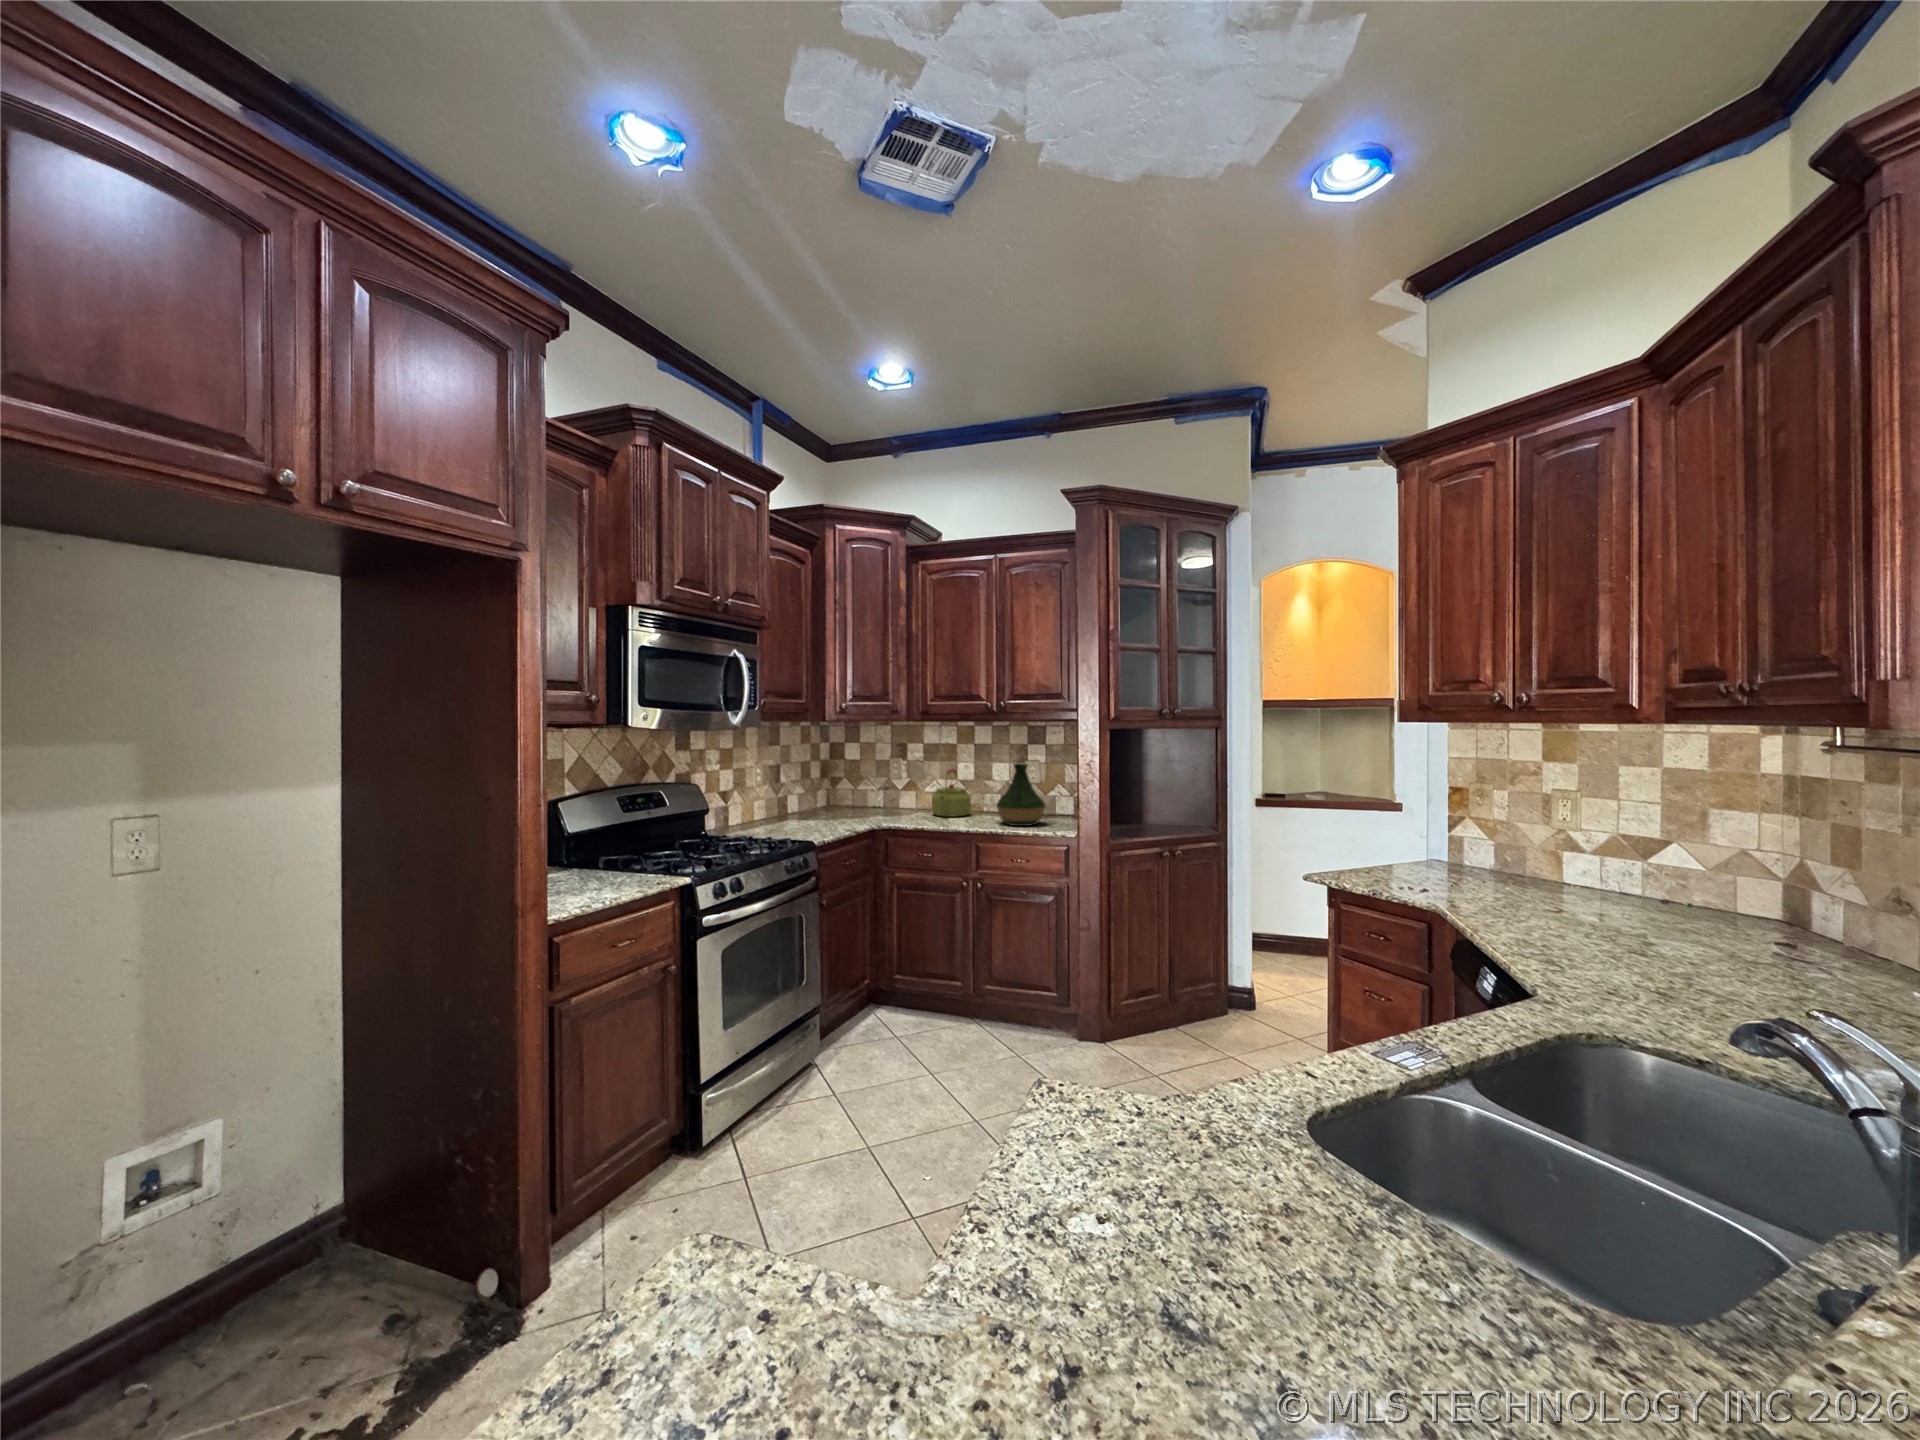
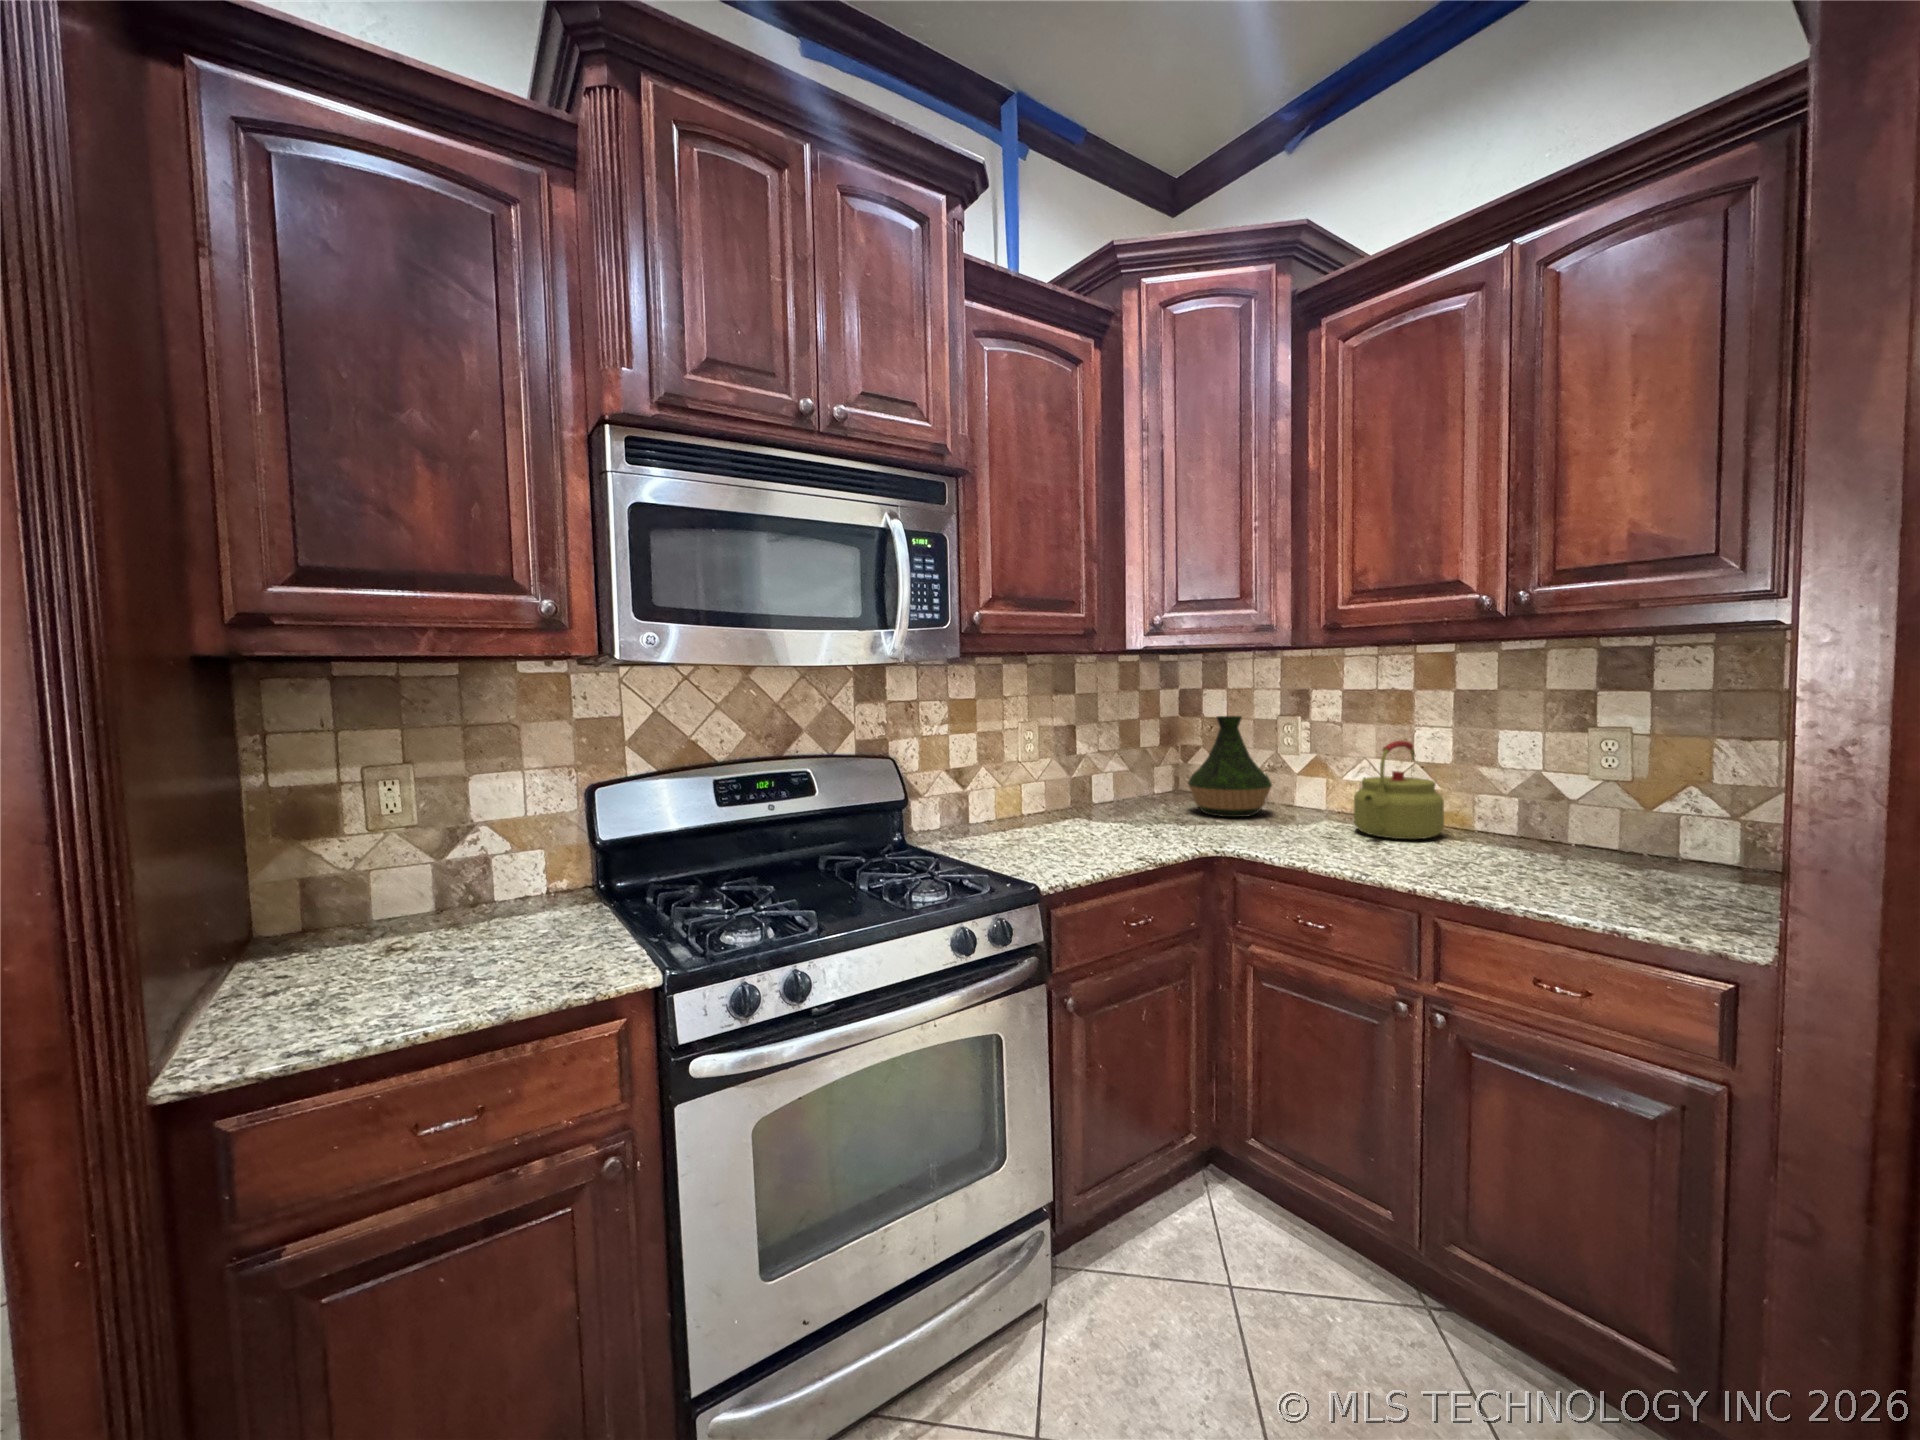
vase: present [996,763,1046,826] -> present [1188,716,1272,817]

